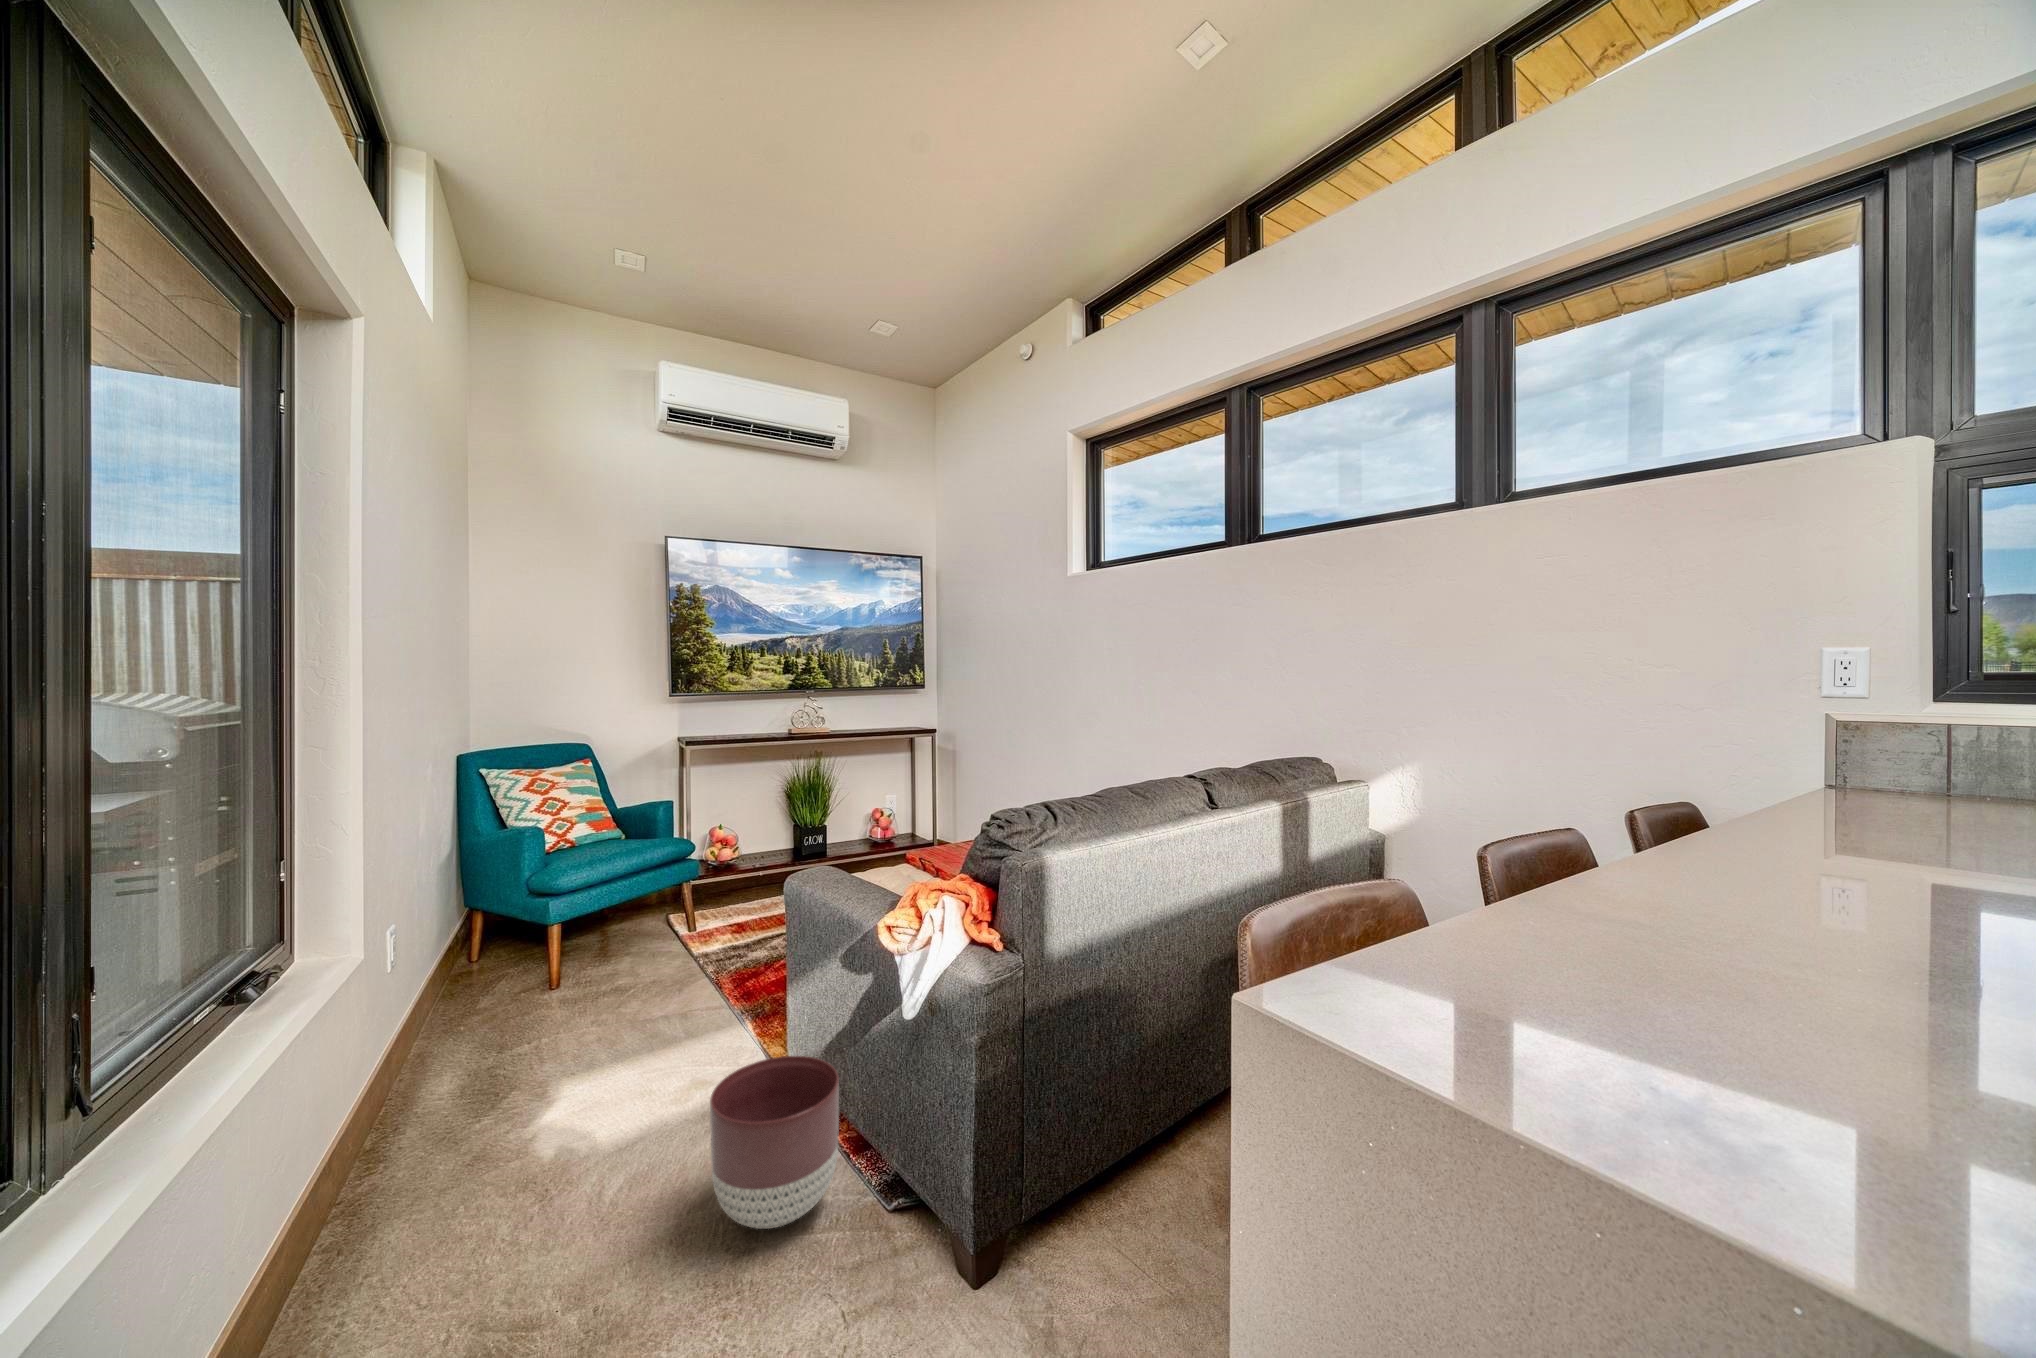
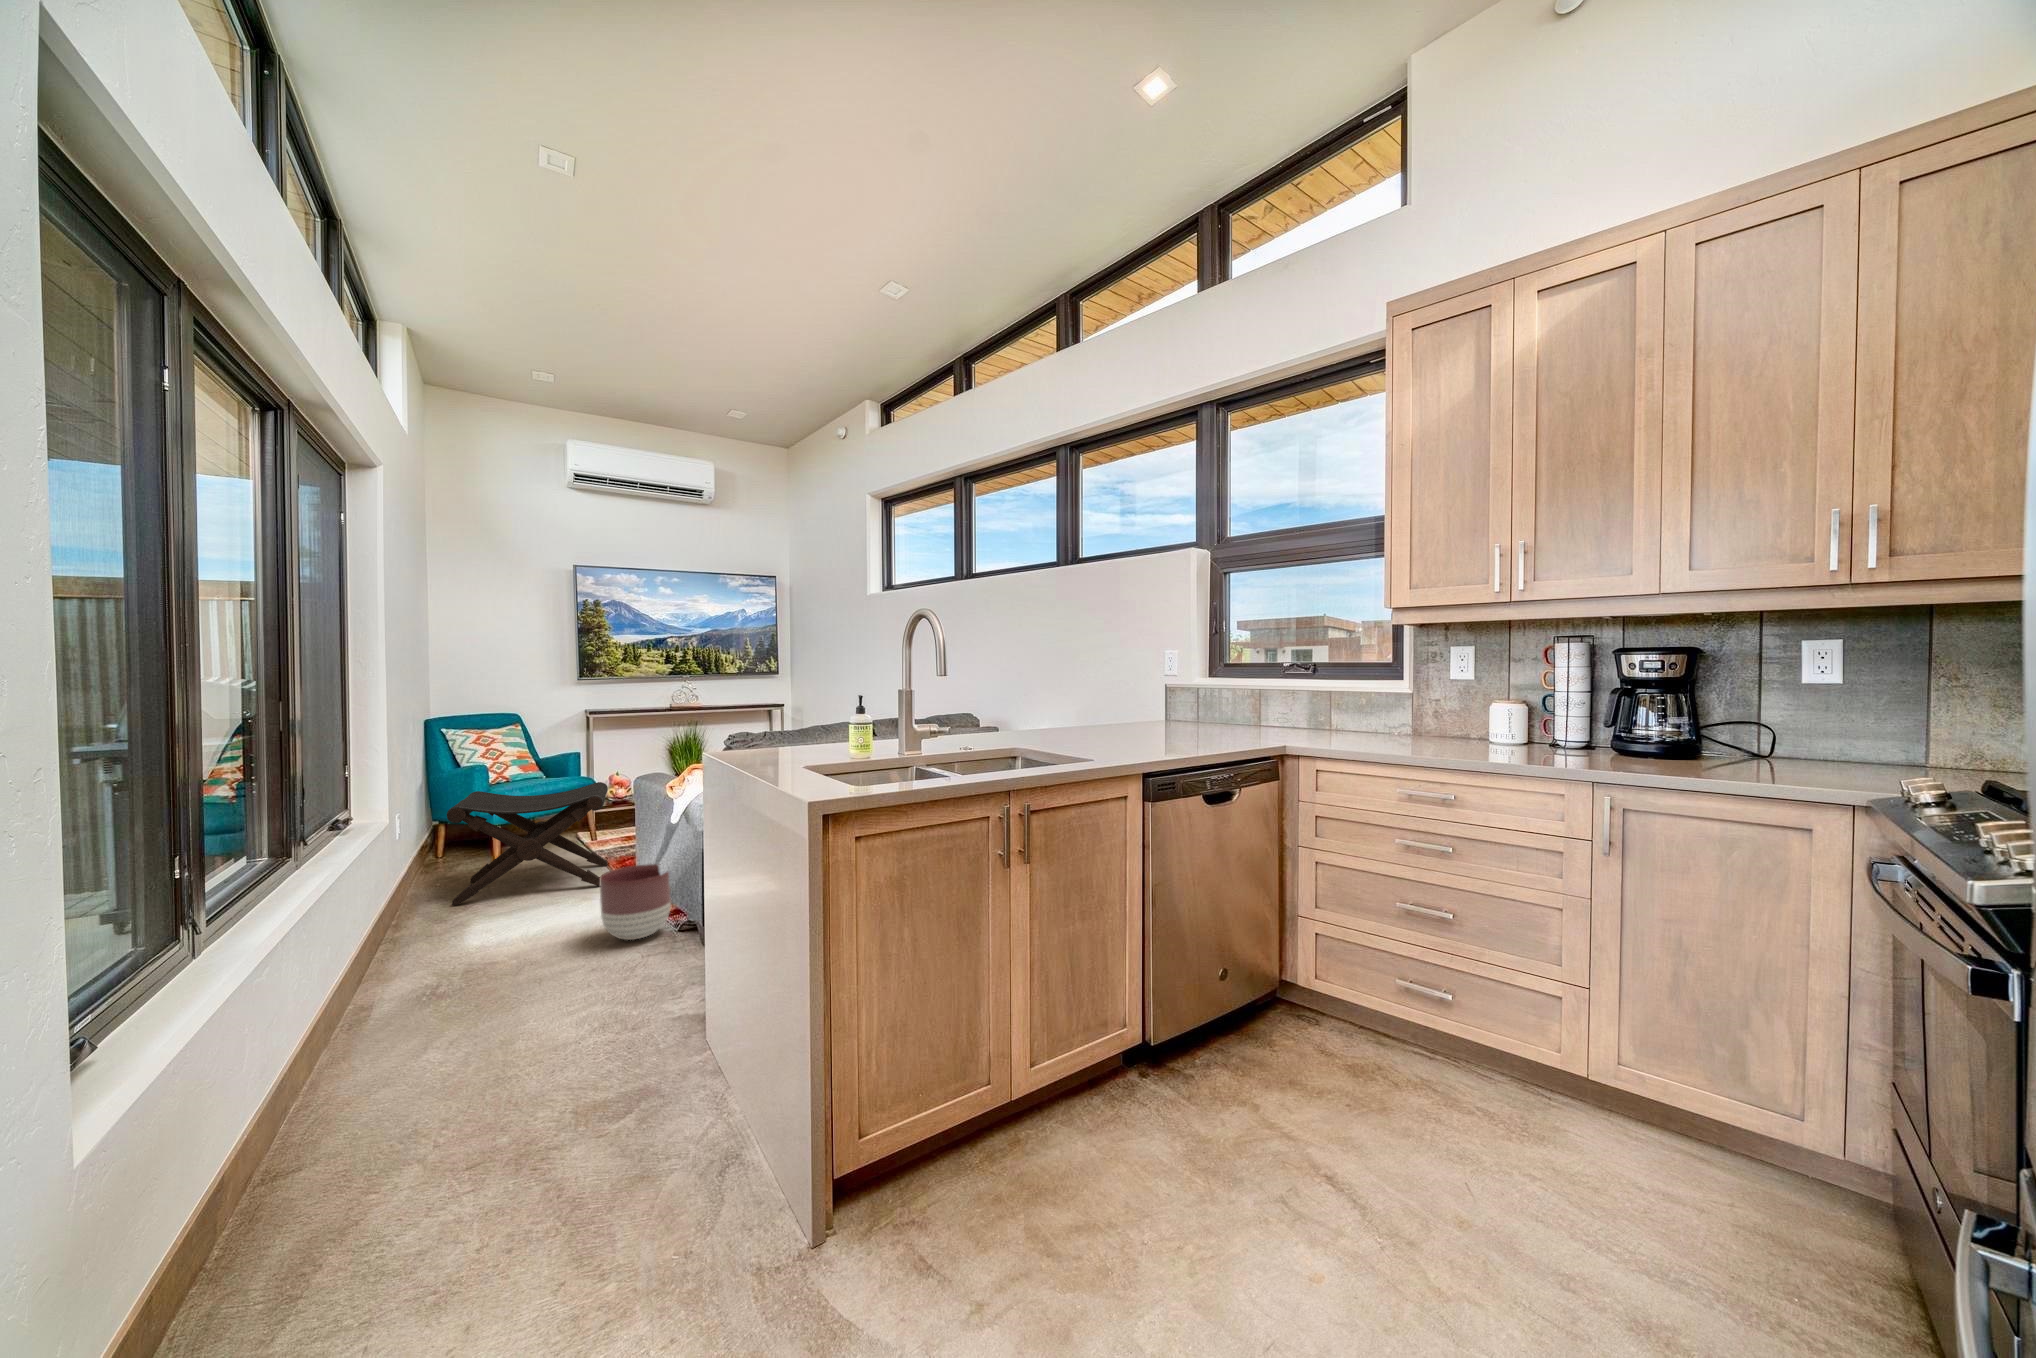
footstool: none [461,858,712,1080] -> present [447,782,608,905]

